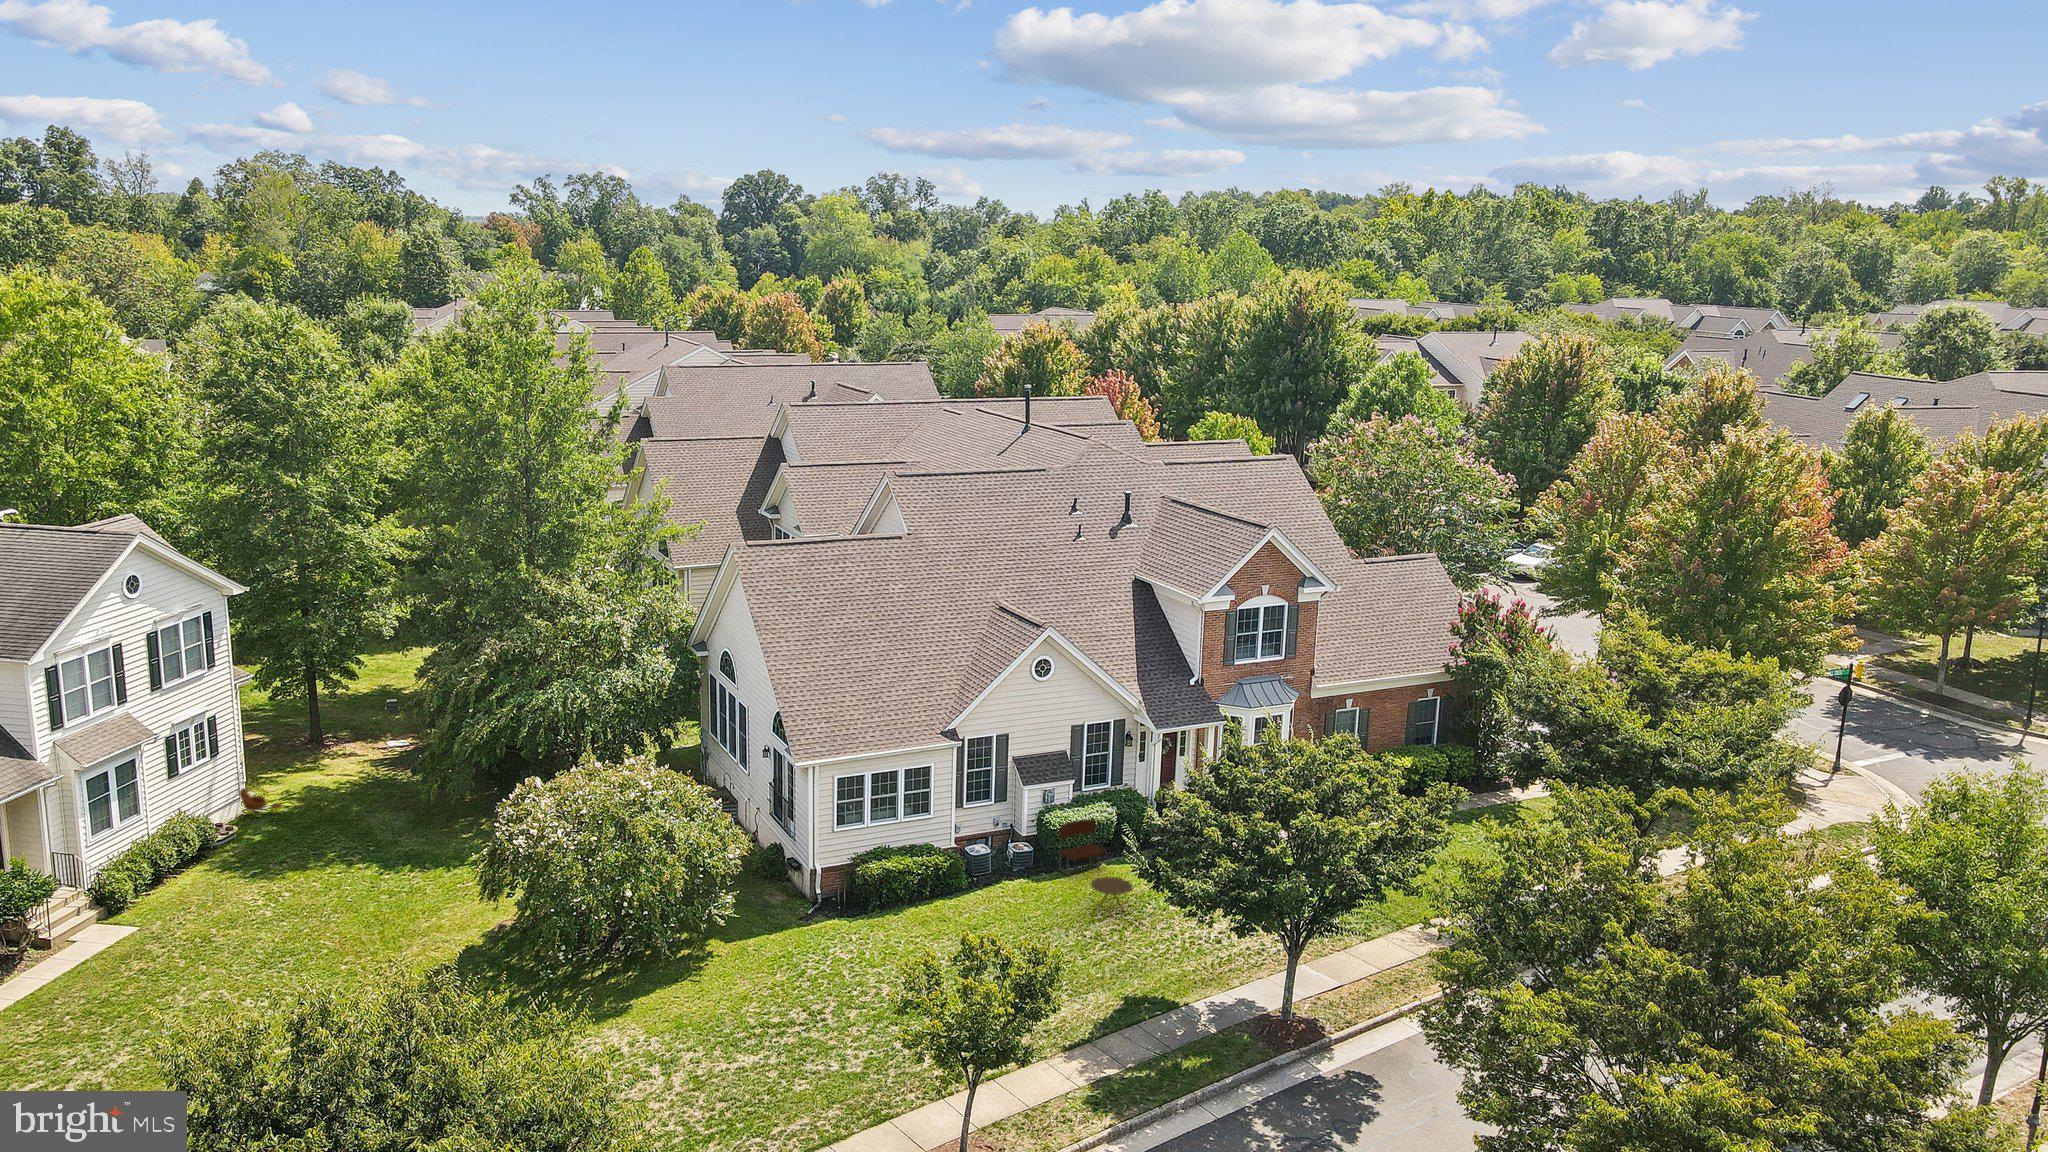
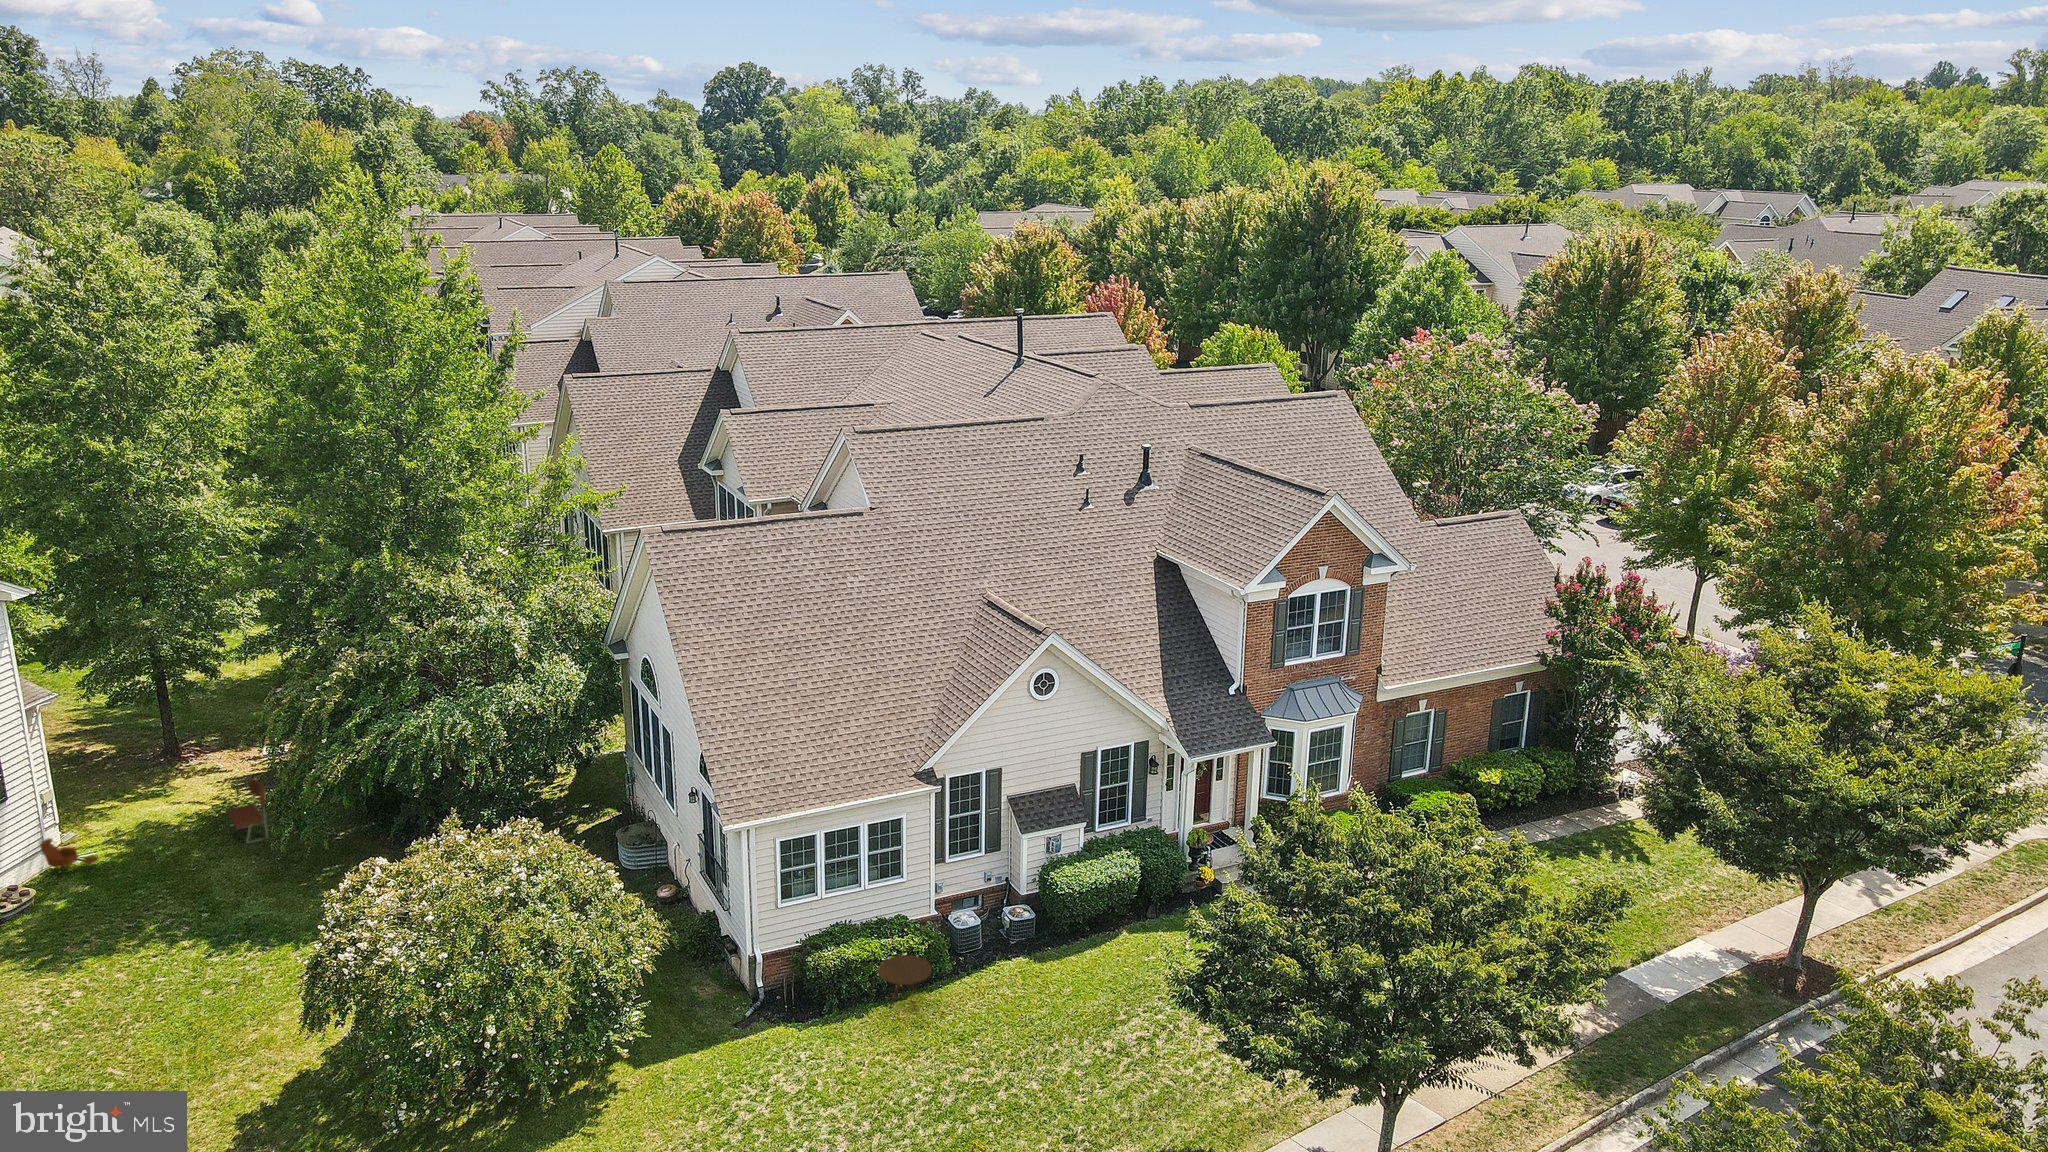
bench: present [1059,819,1106,875] -> present [226,778,269,844]
round table: present [1091,877,1132,914] -> present [878,955,932,1007]

